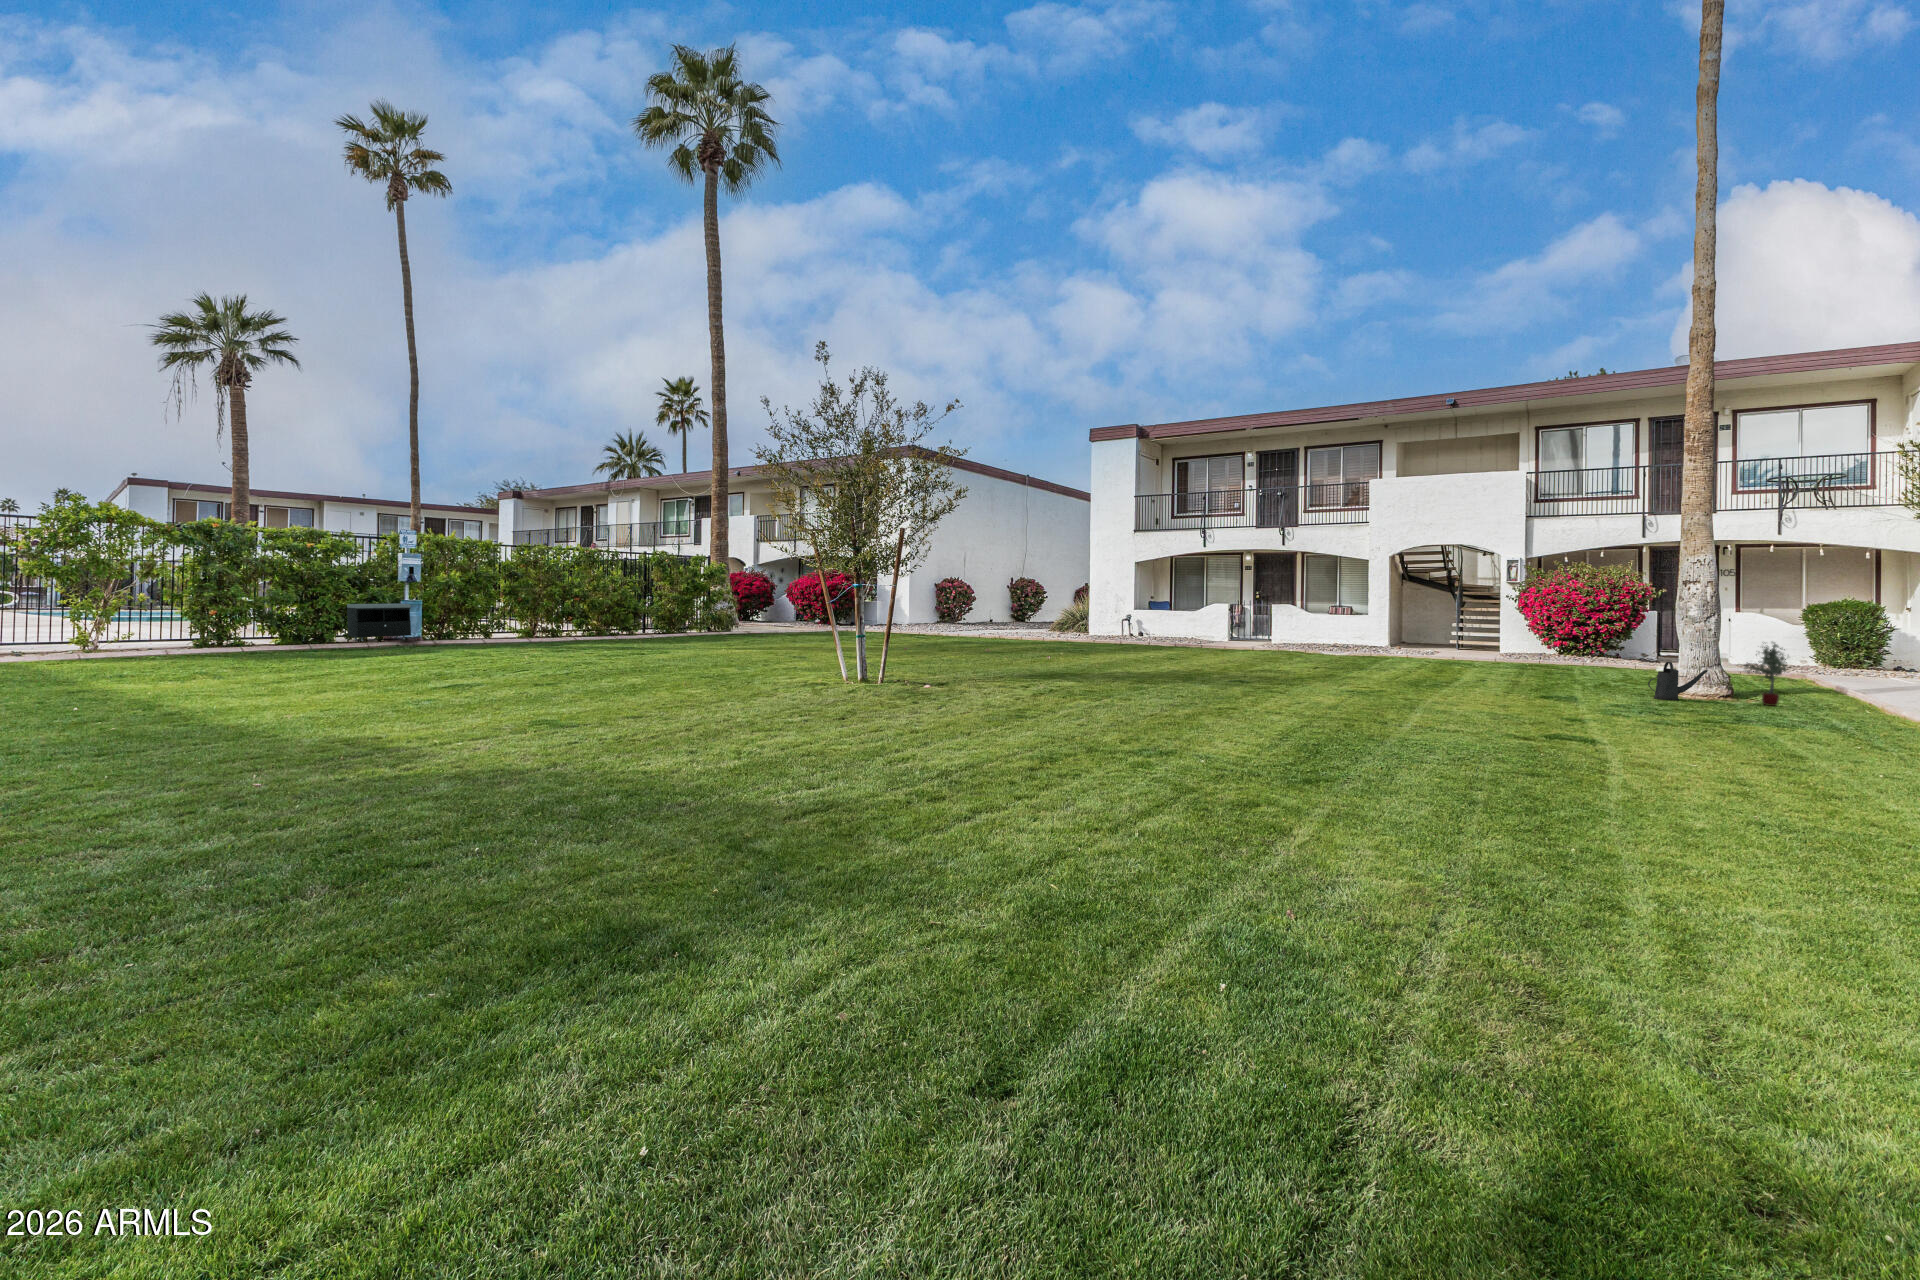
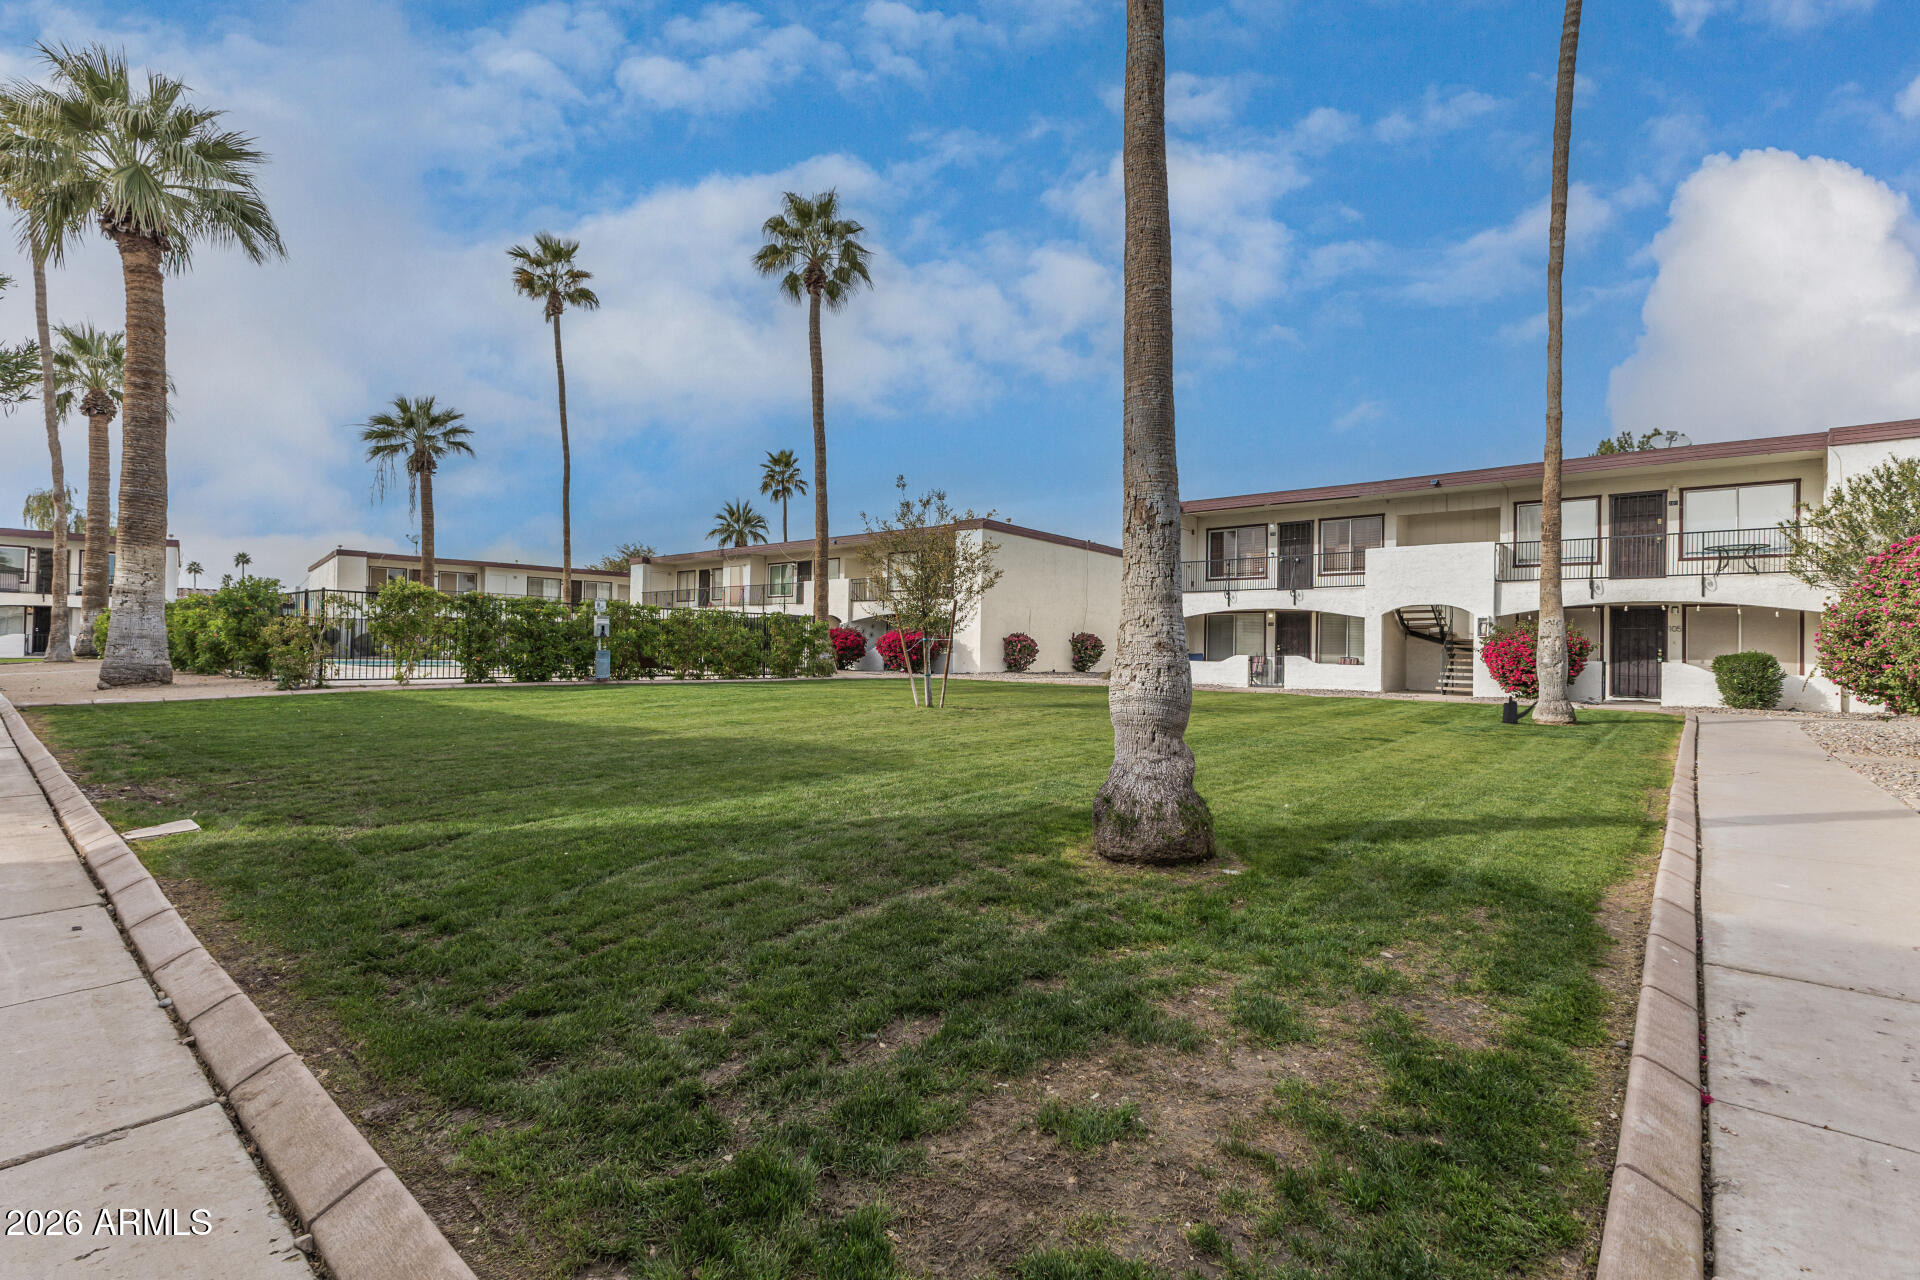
lounge chair: none [466,589,523,633] -> present [637,643,675,676]
storage bench: present [347,604,411,641] -> none [560,653,603,680]
potted tree: present [1745,642,1787,706] -> none [1564,680,1593,728]

